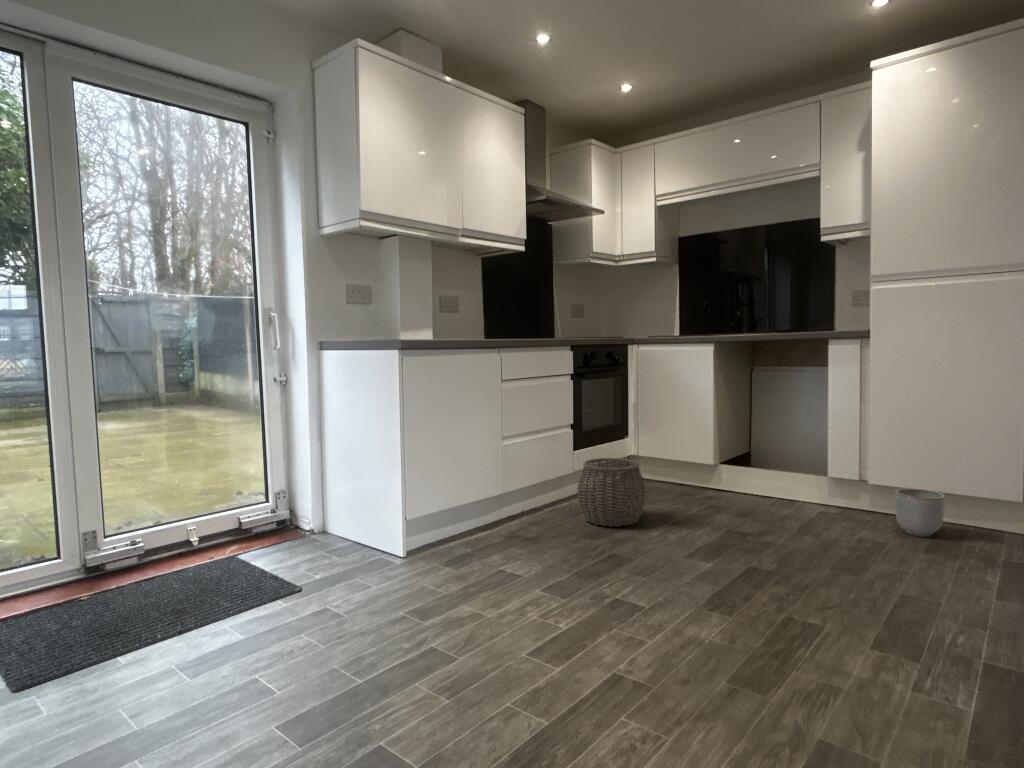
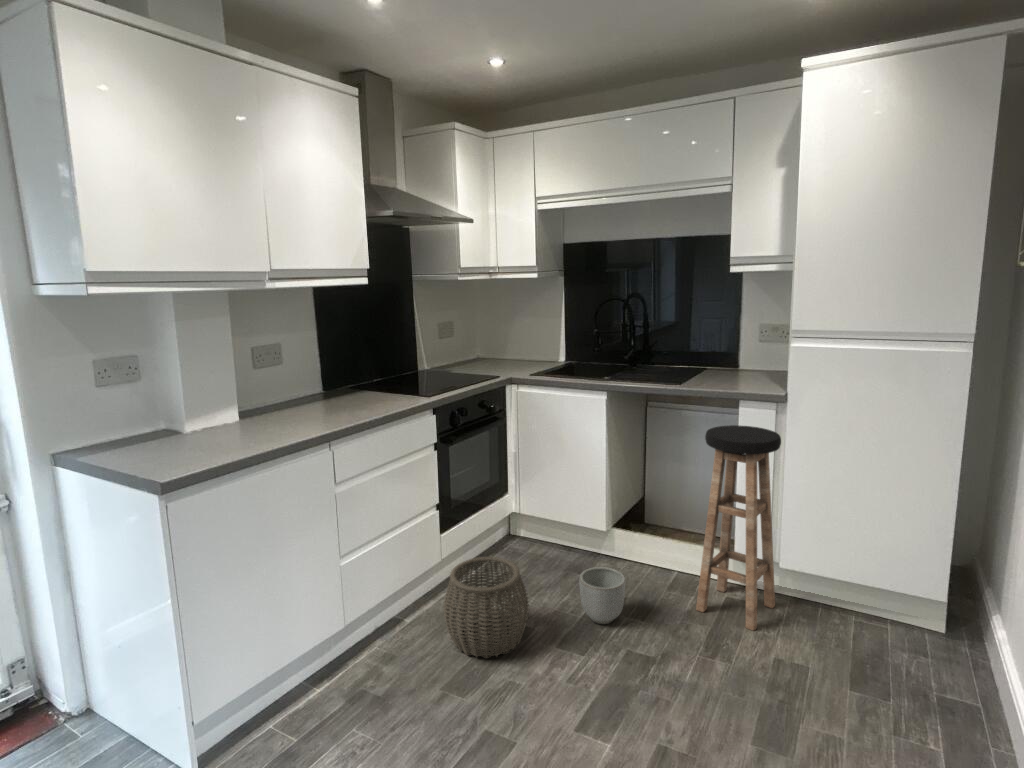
bar stool: none [791,361,865,527] -> present [696,425,781,630]
planter: present [894,488,945,537] -> present [579,567,625,624]

